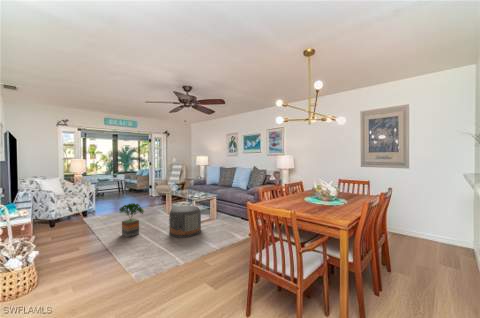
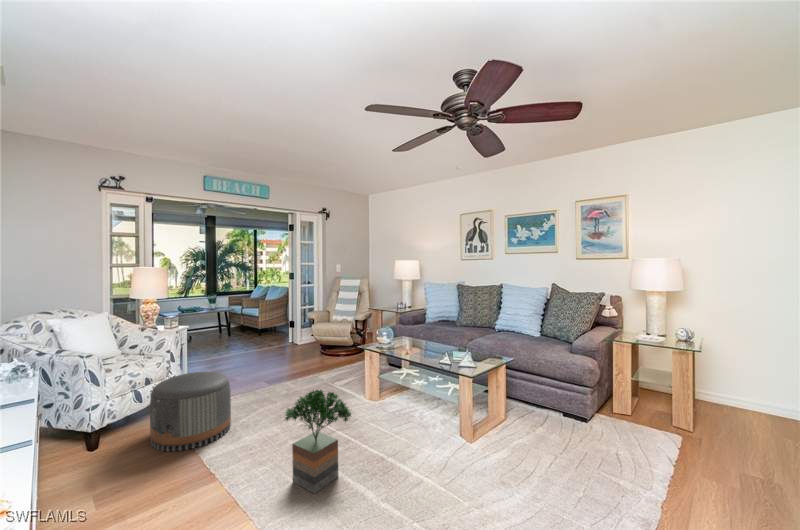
pouf: present [169,206,201,237] -> present [150,372,231,451]

